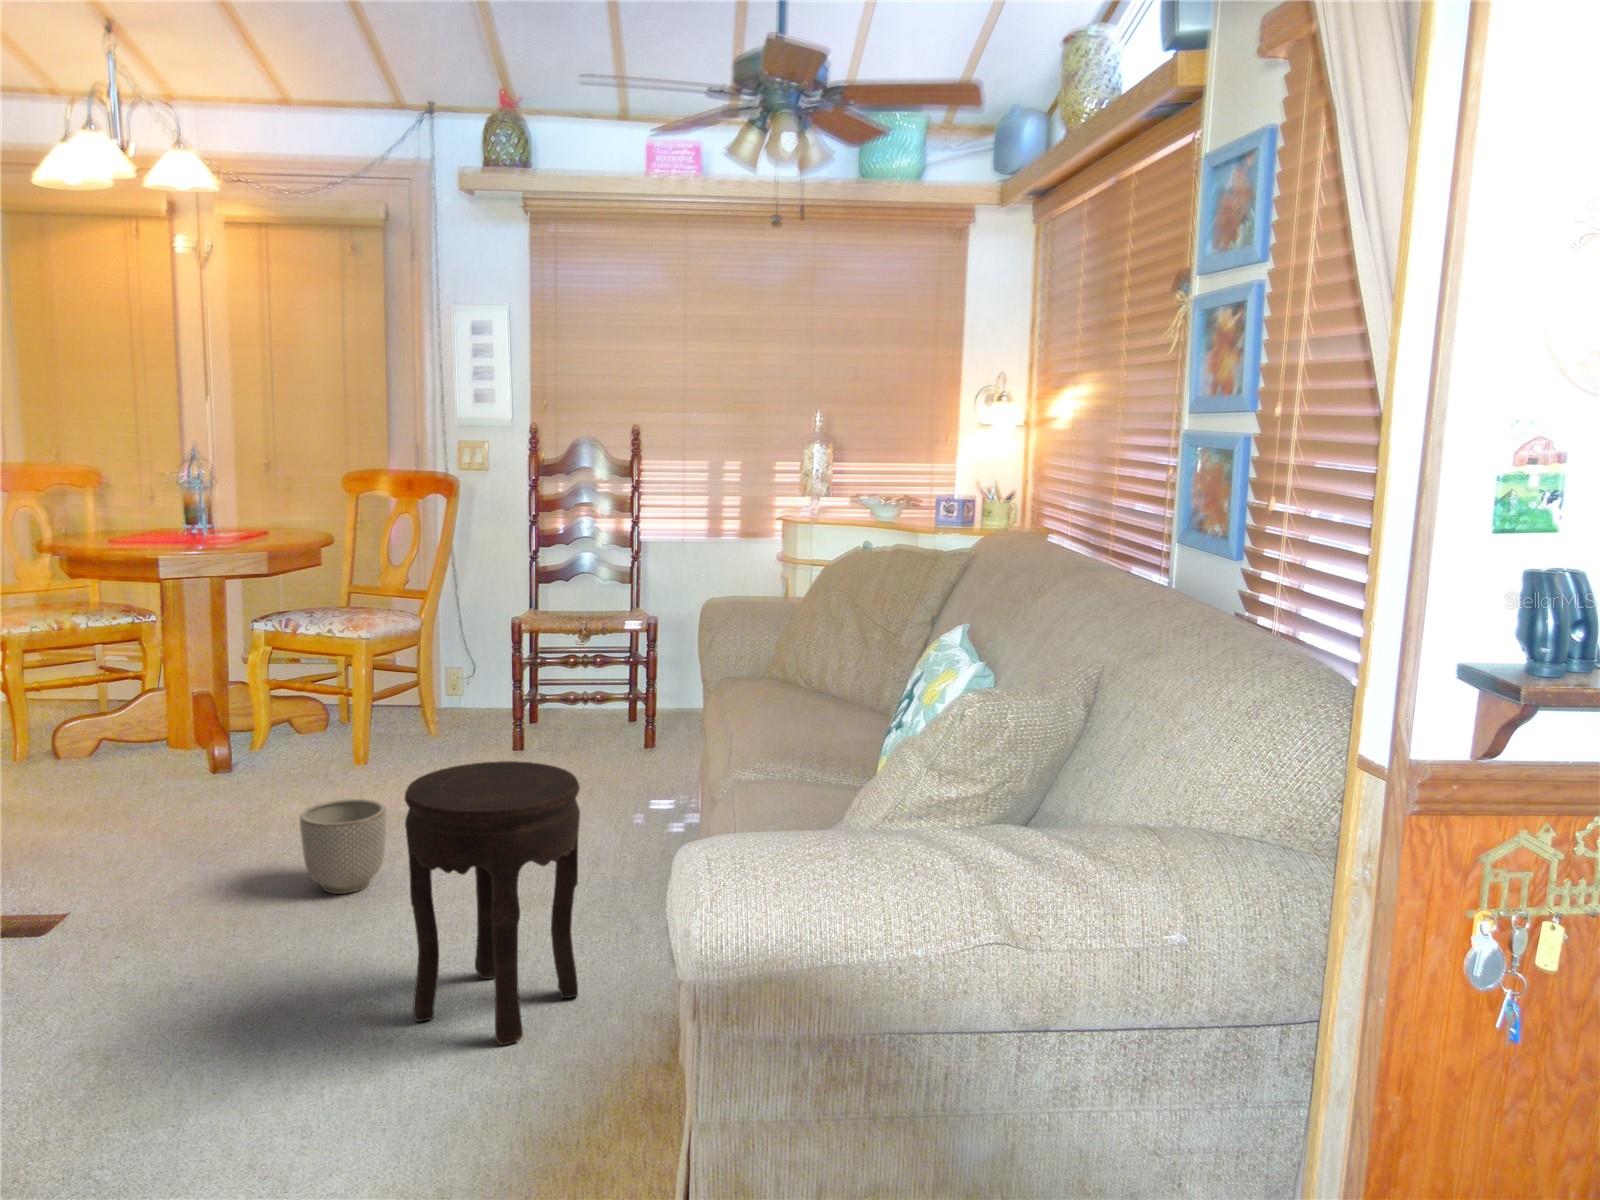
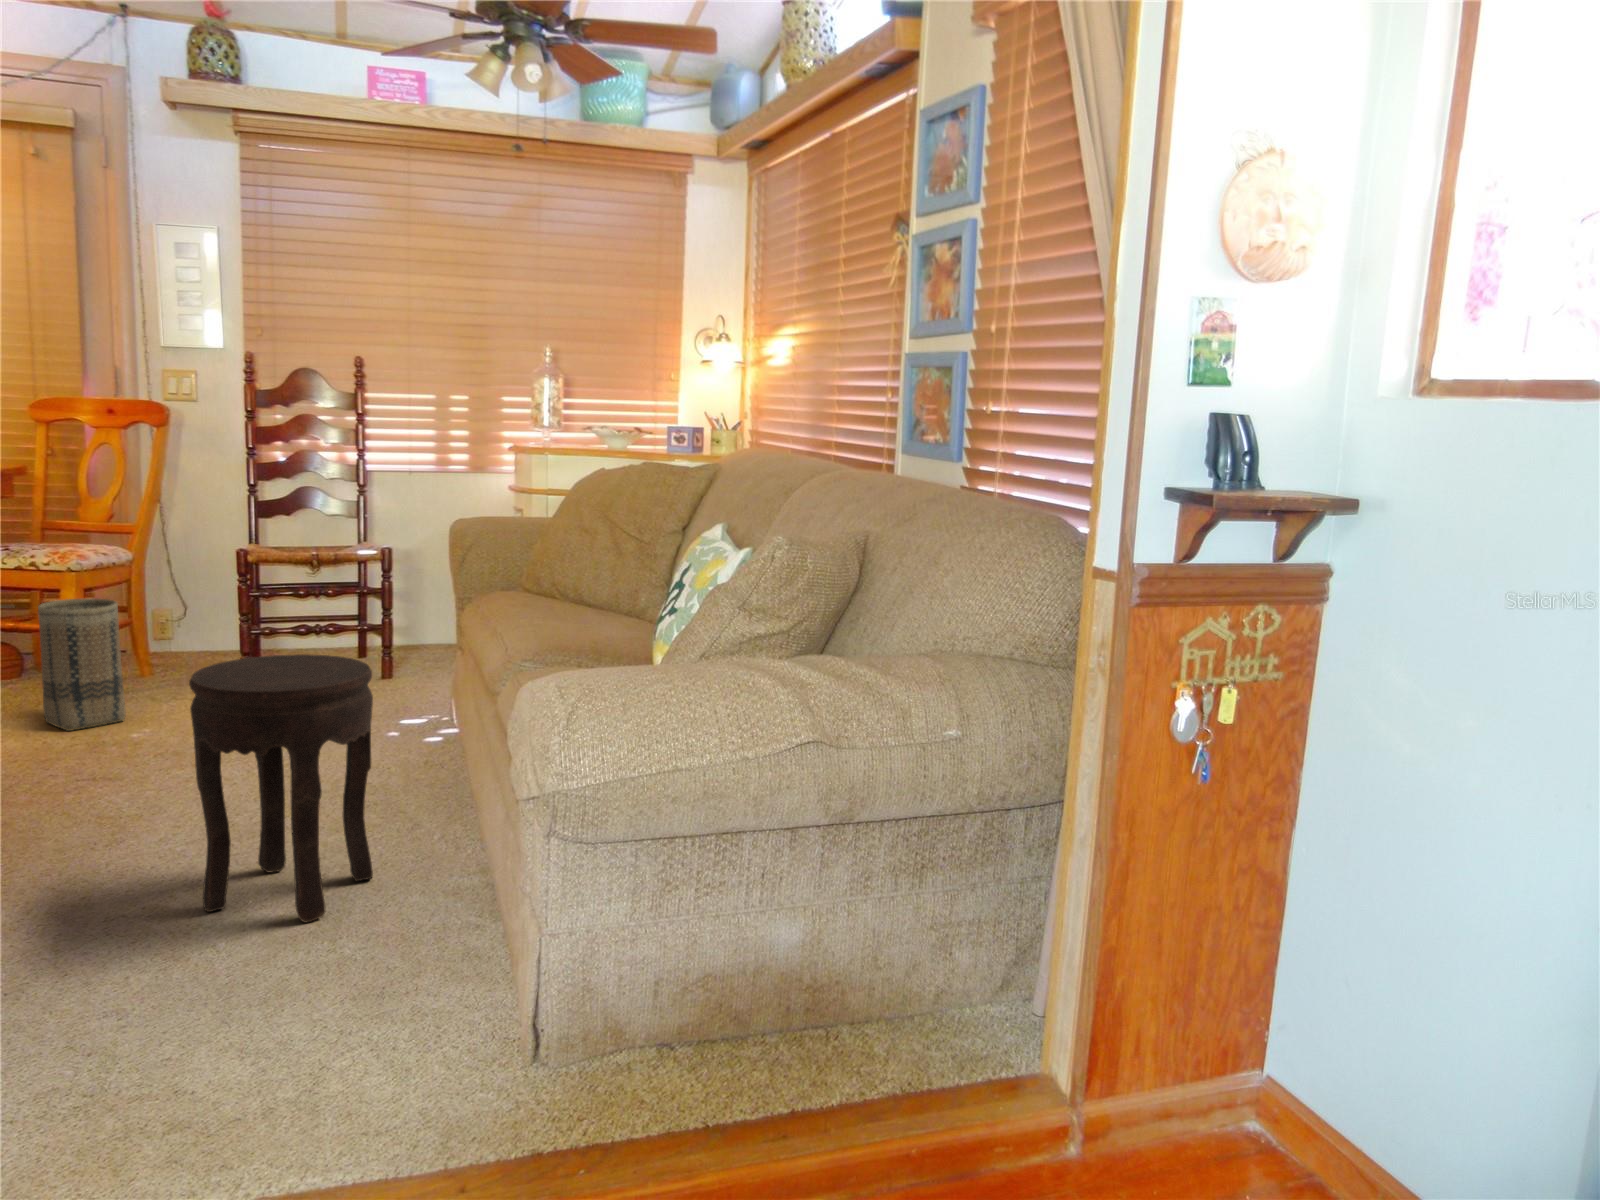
basket: none [330,669,402,796] -> present [38,598,126,731]
planter: present [300,799,386,894] -> none [35,719,134,815]

